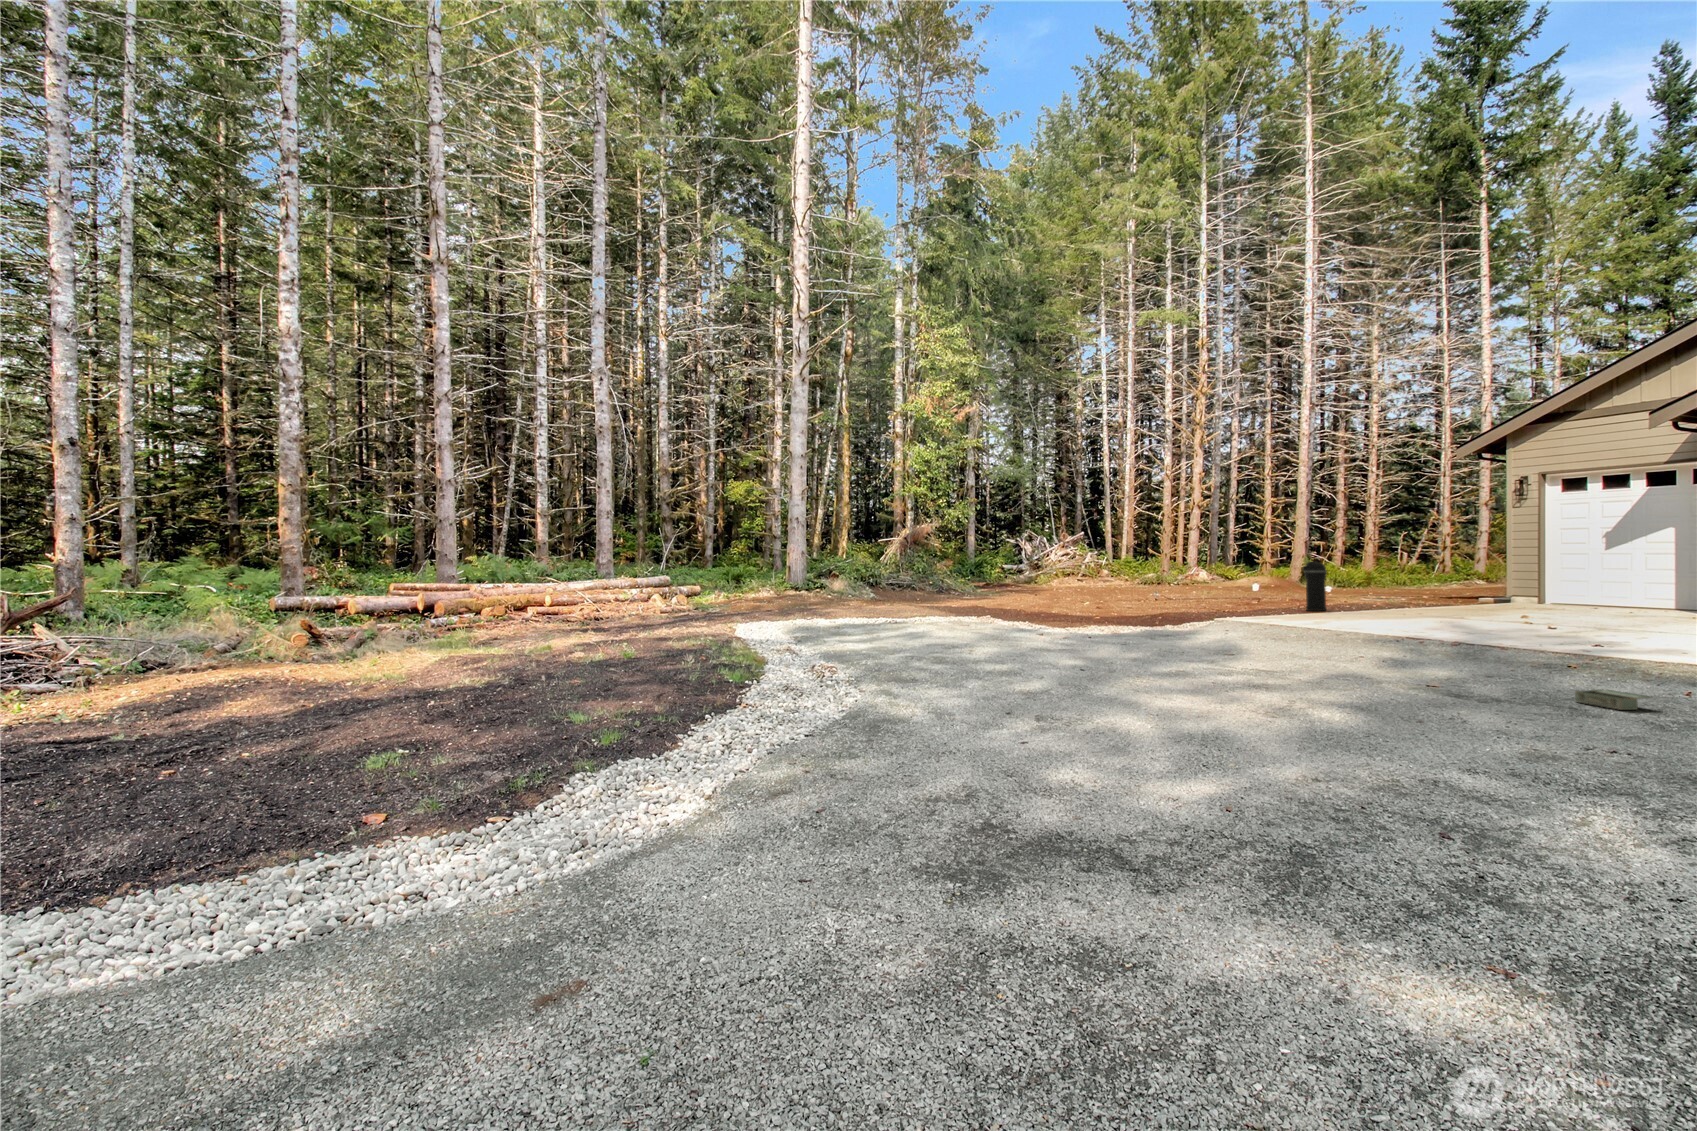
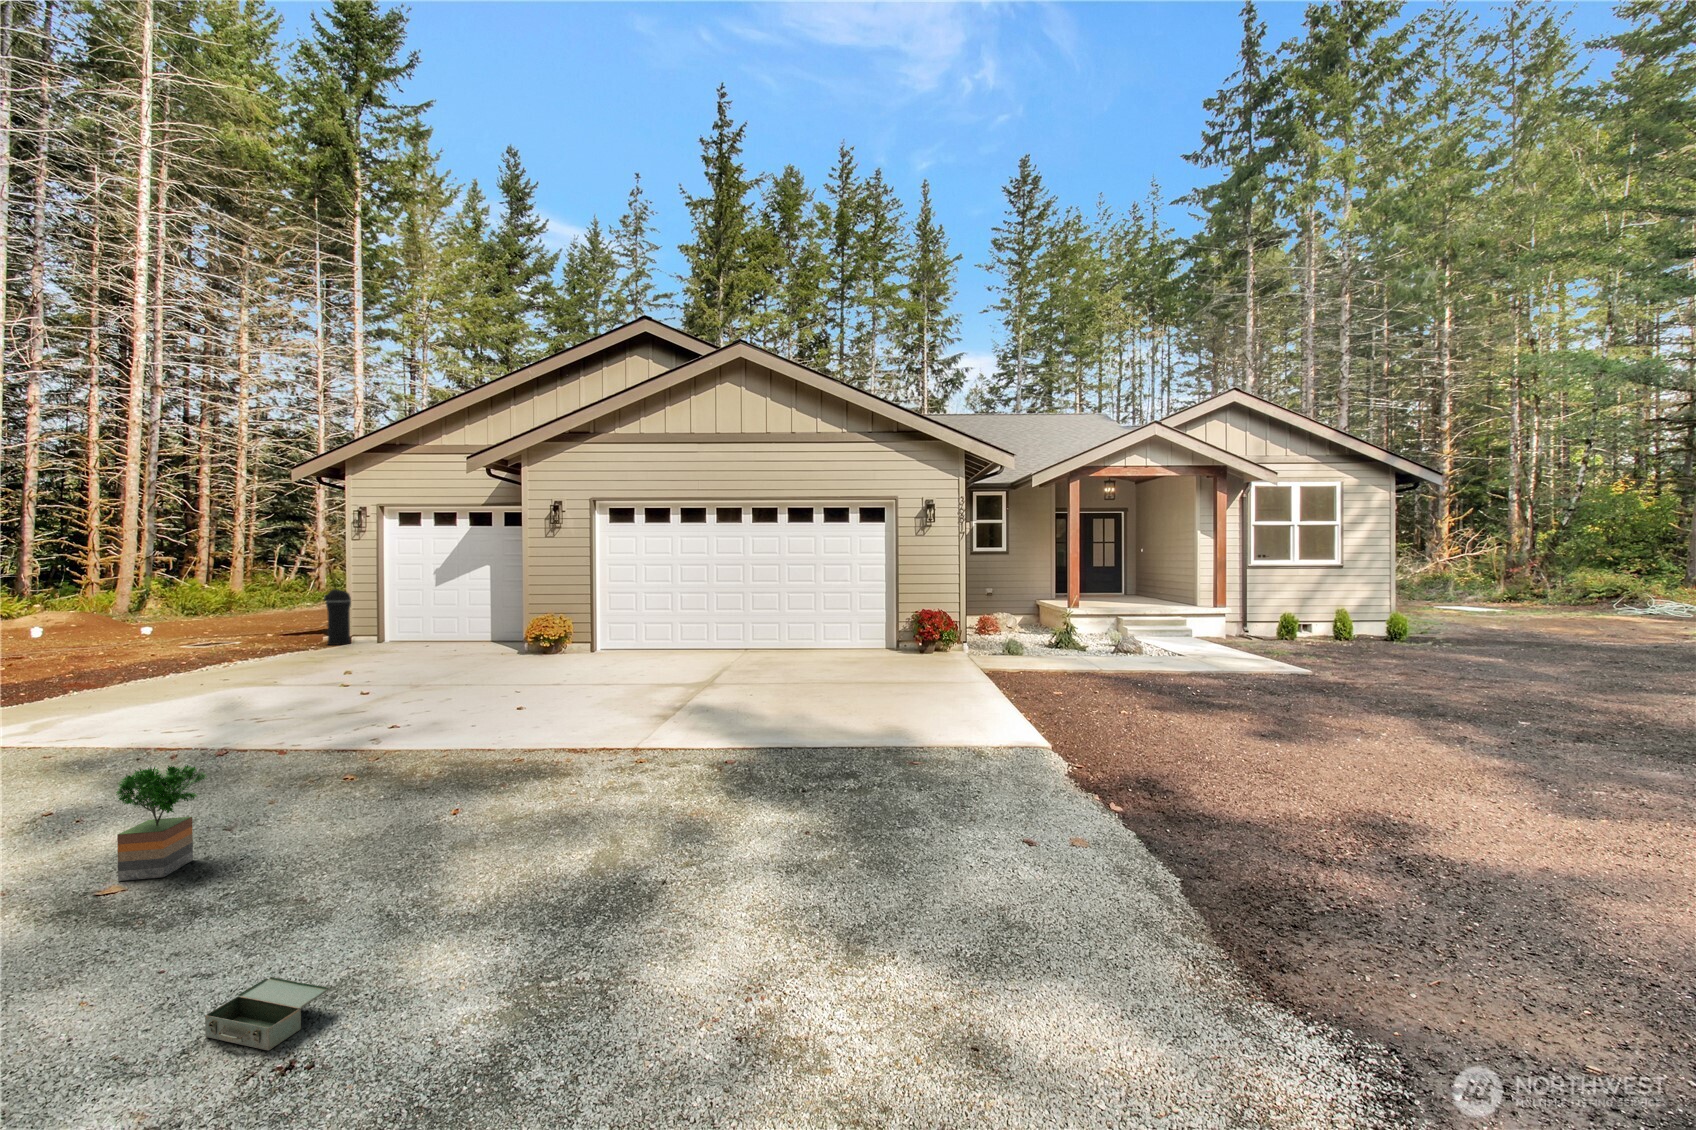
trash can: present [1303,561,1327,611] -> present [324,589,351,645]
potted tree: none [1456,607,1508,667] -> present [116,765,207,881]

